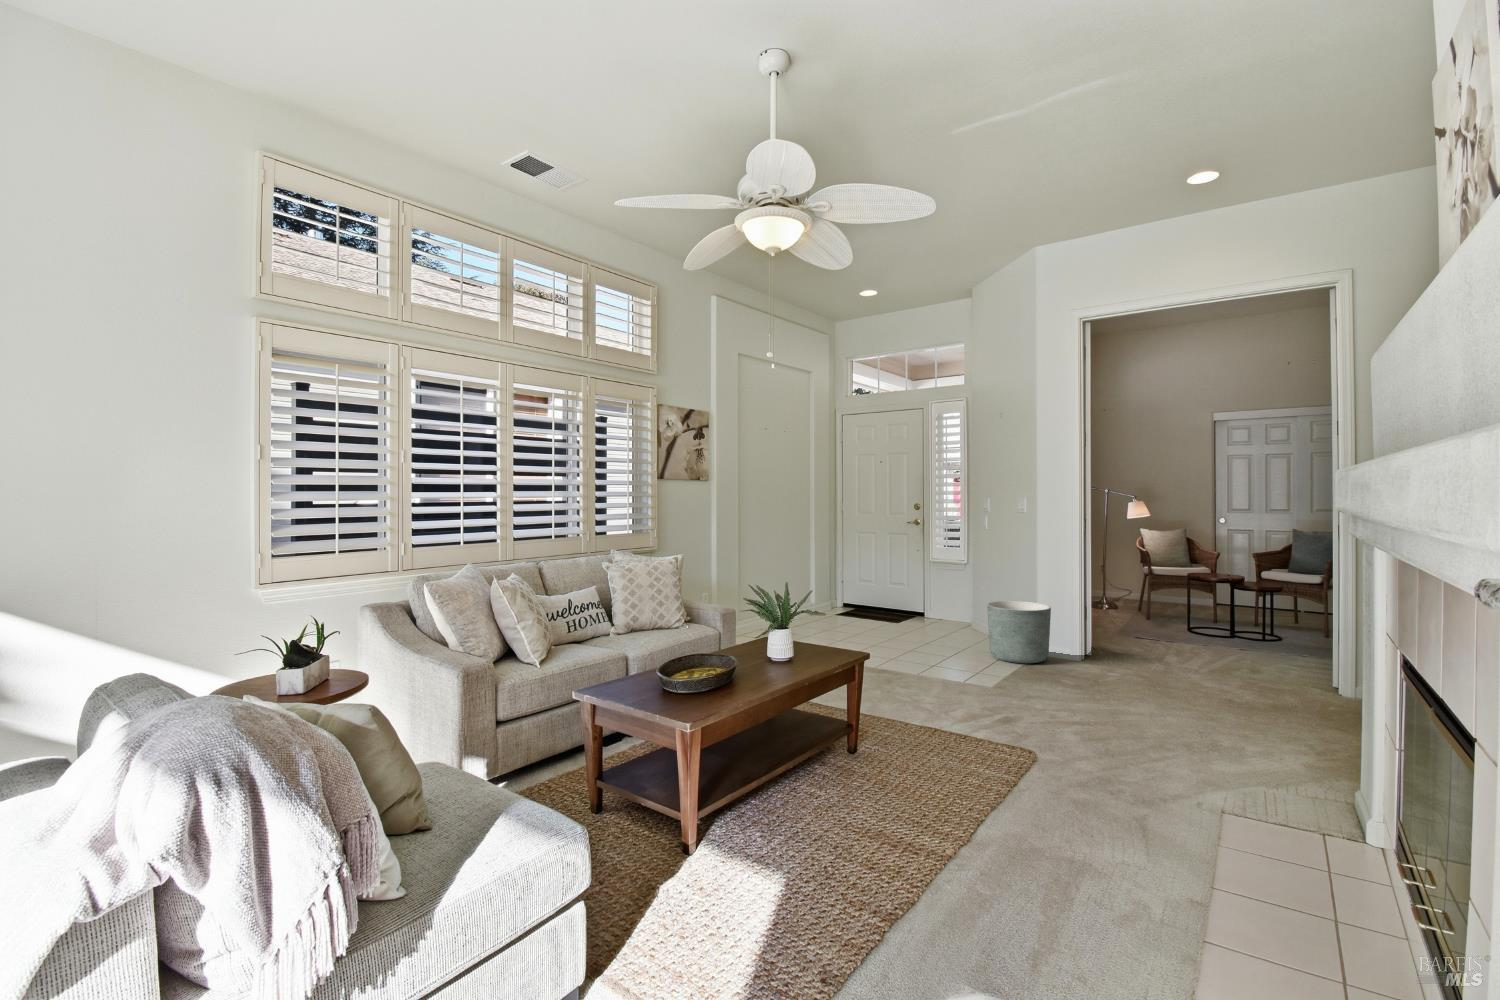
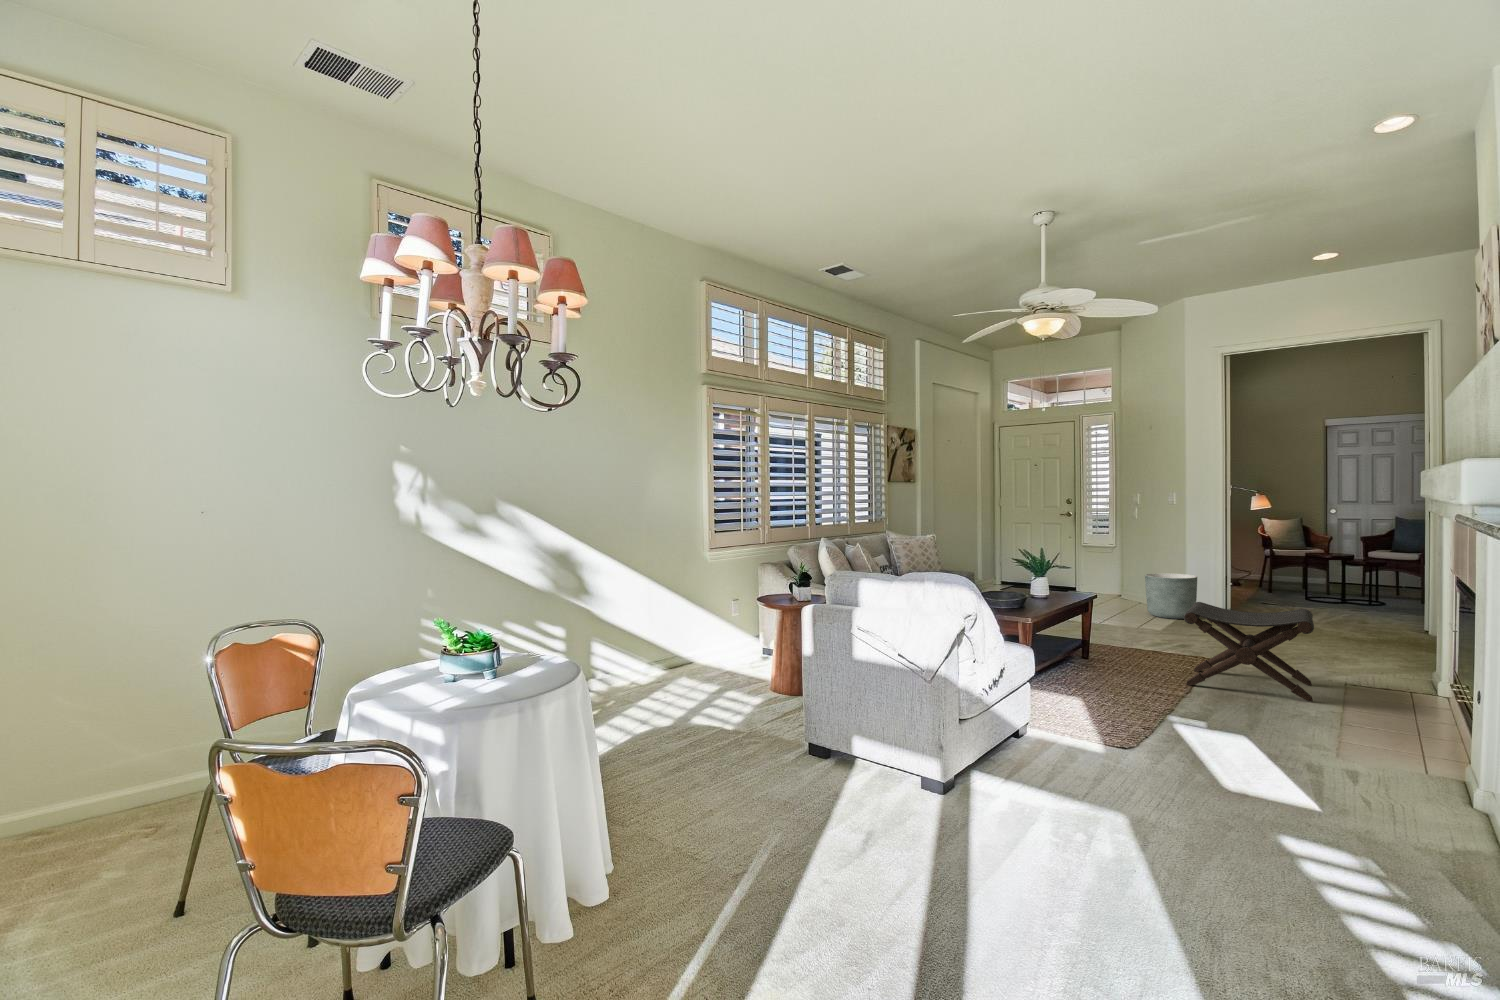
footstool: none [972,671,1182,877] -> present [1184,602,1314,701]

